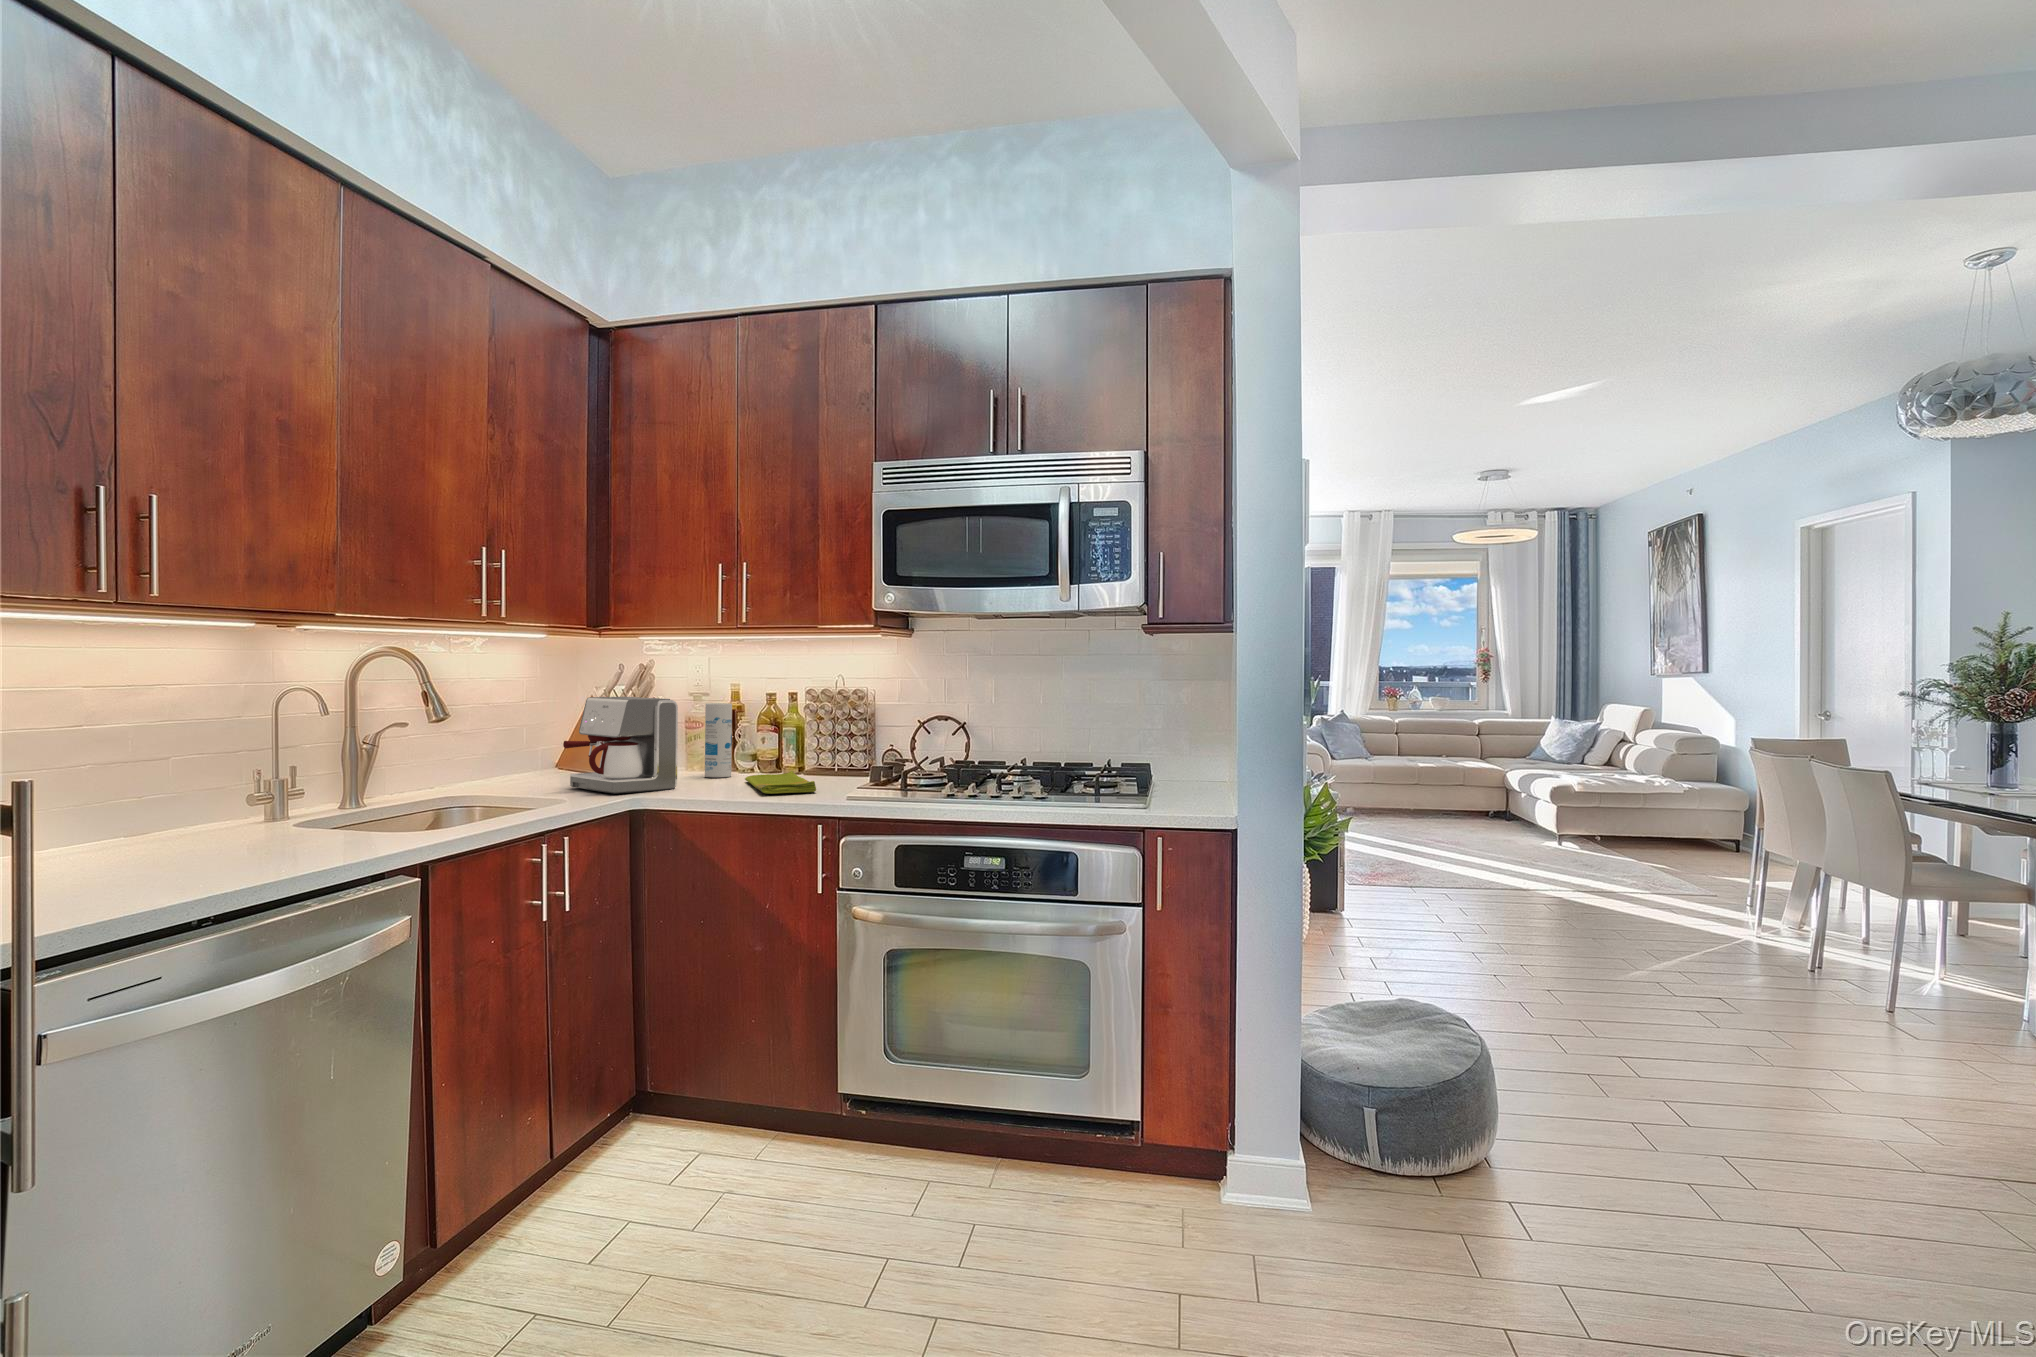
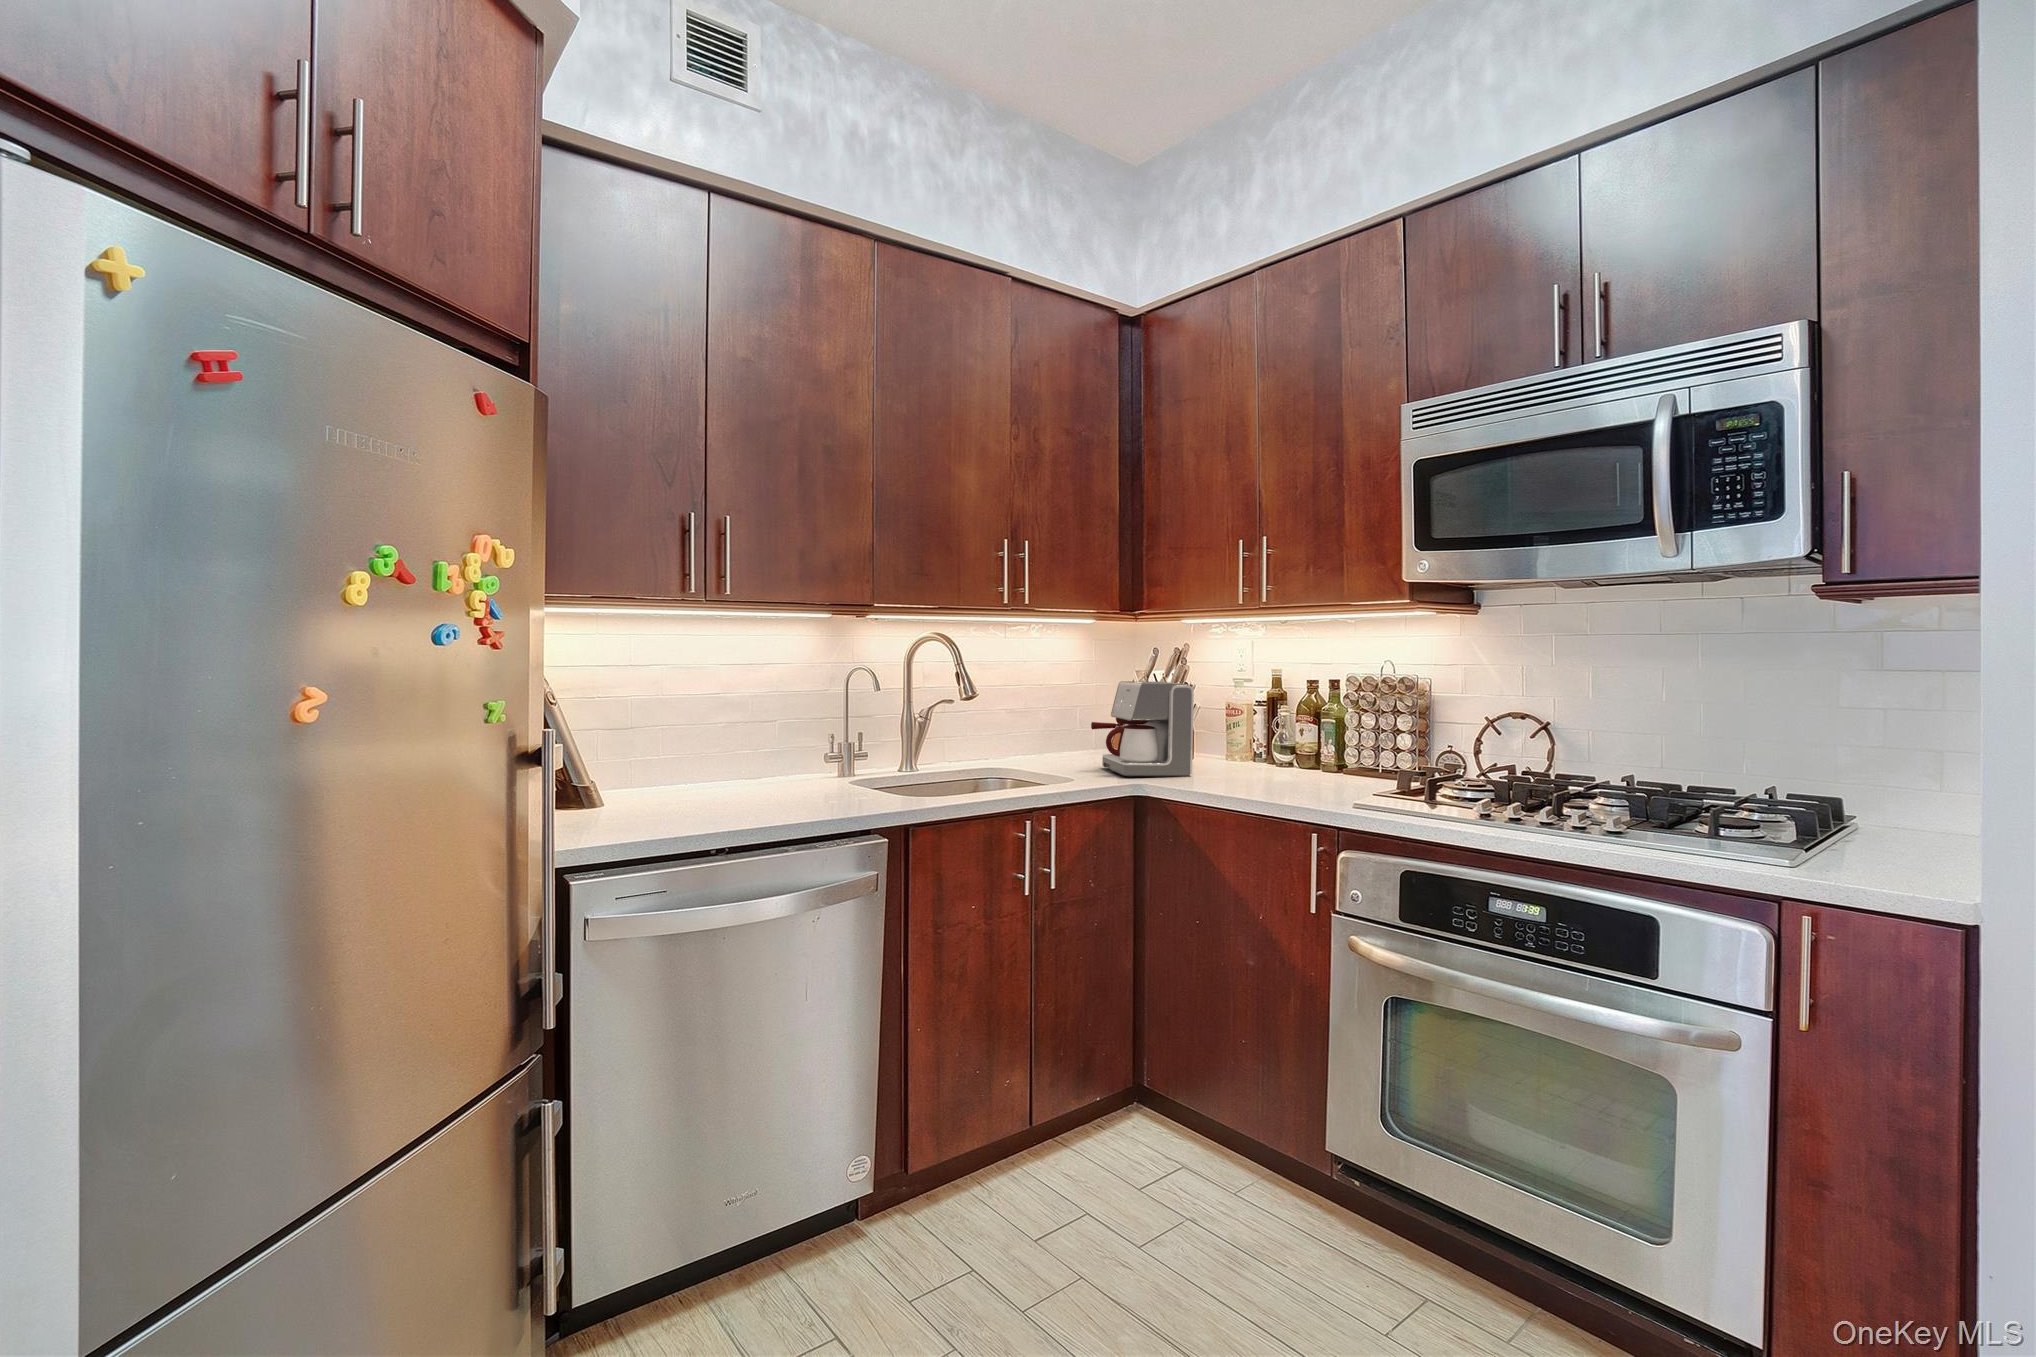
canister: present [705,703,732,777] -> none [1237,691,1266,768]
dish towel: present [745,771,816,794] -> none [1259,766,1323,792]

